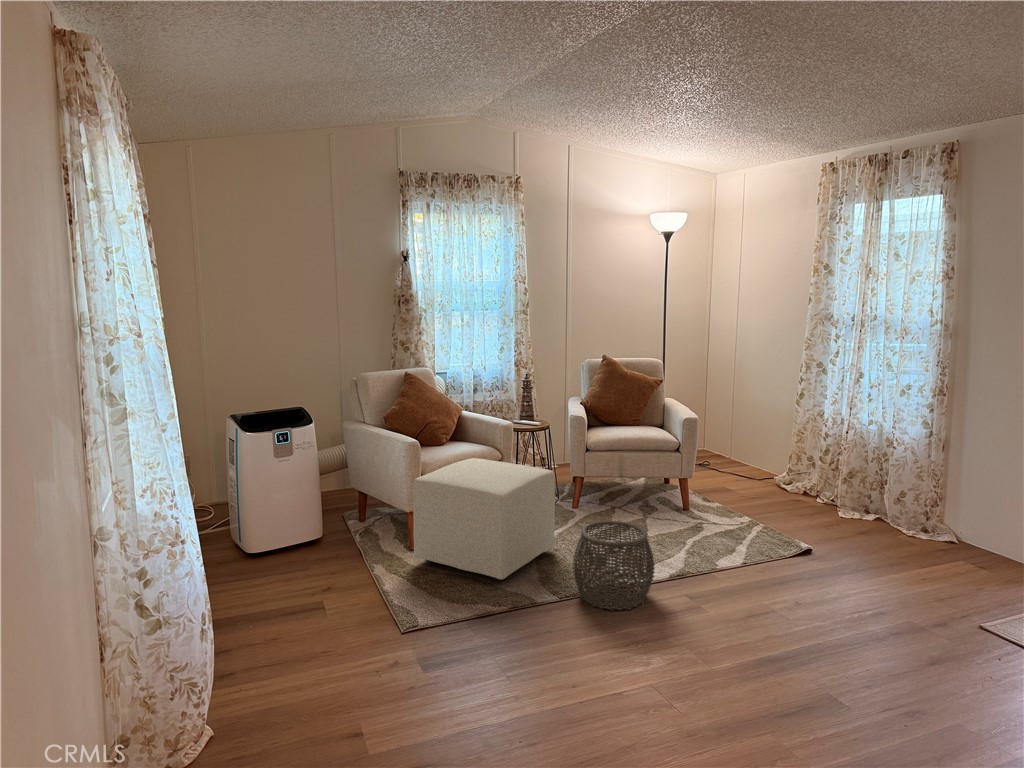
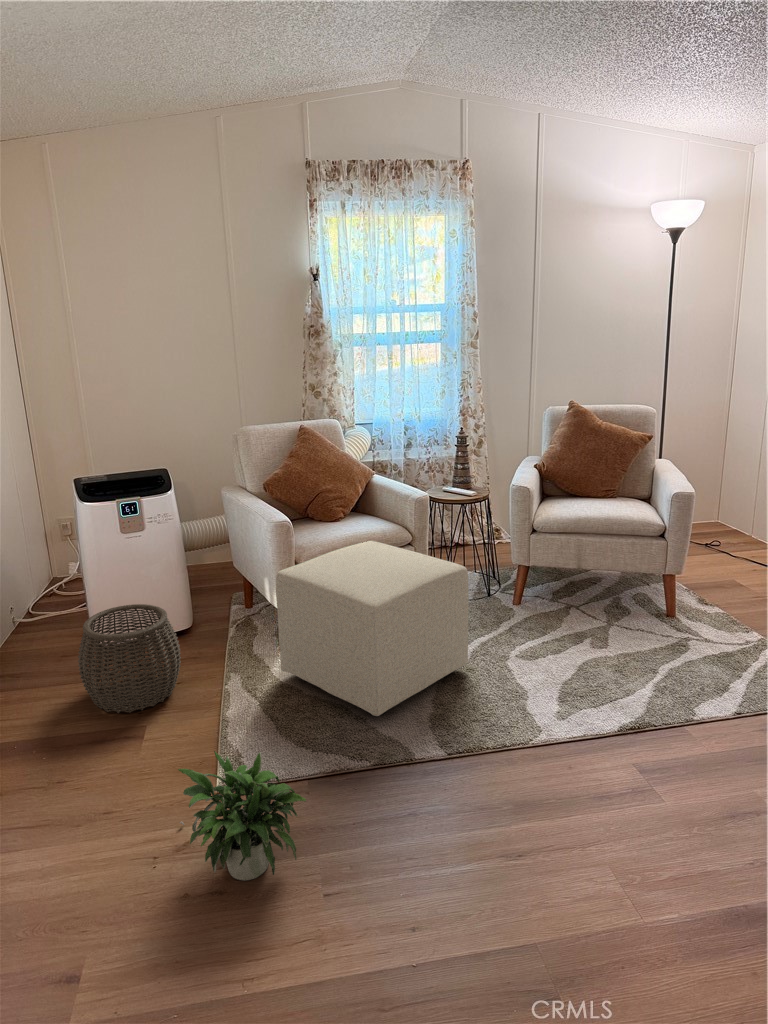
woven basket: present [572,521,655,611] -> present [78,604,181,713]
potted plant: none [384,588,490,677] -> present [178,751,306,880]

